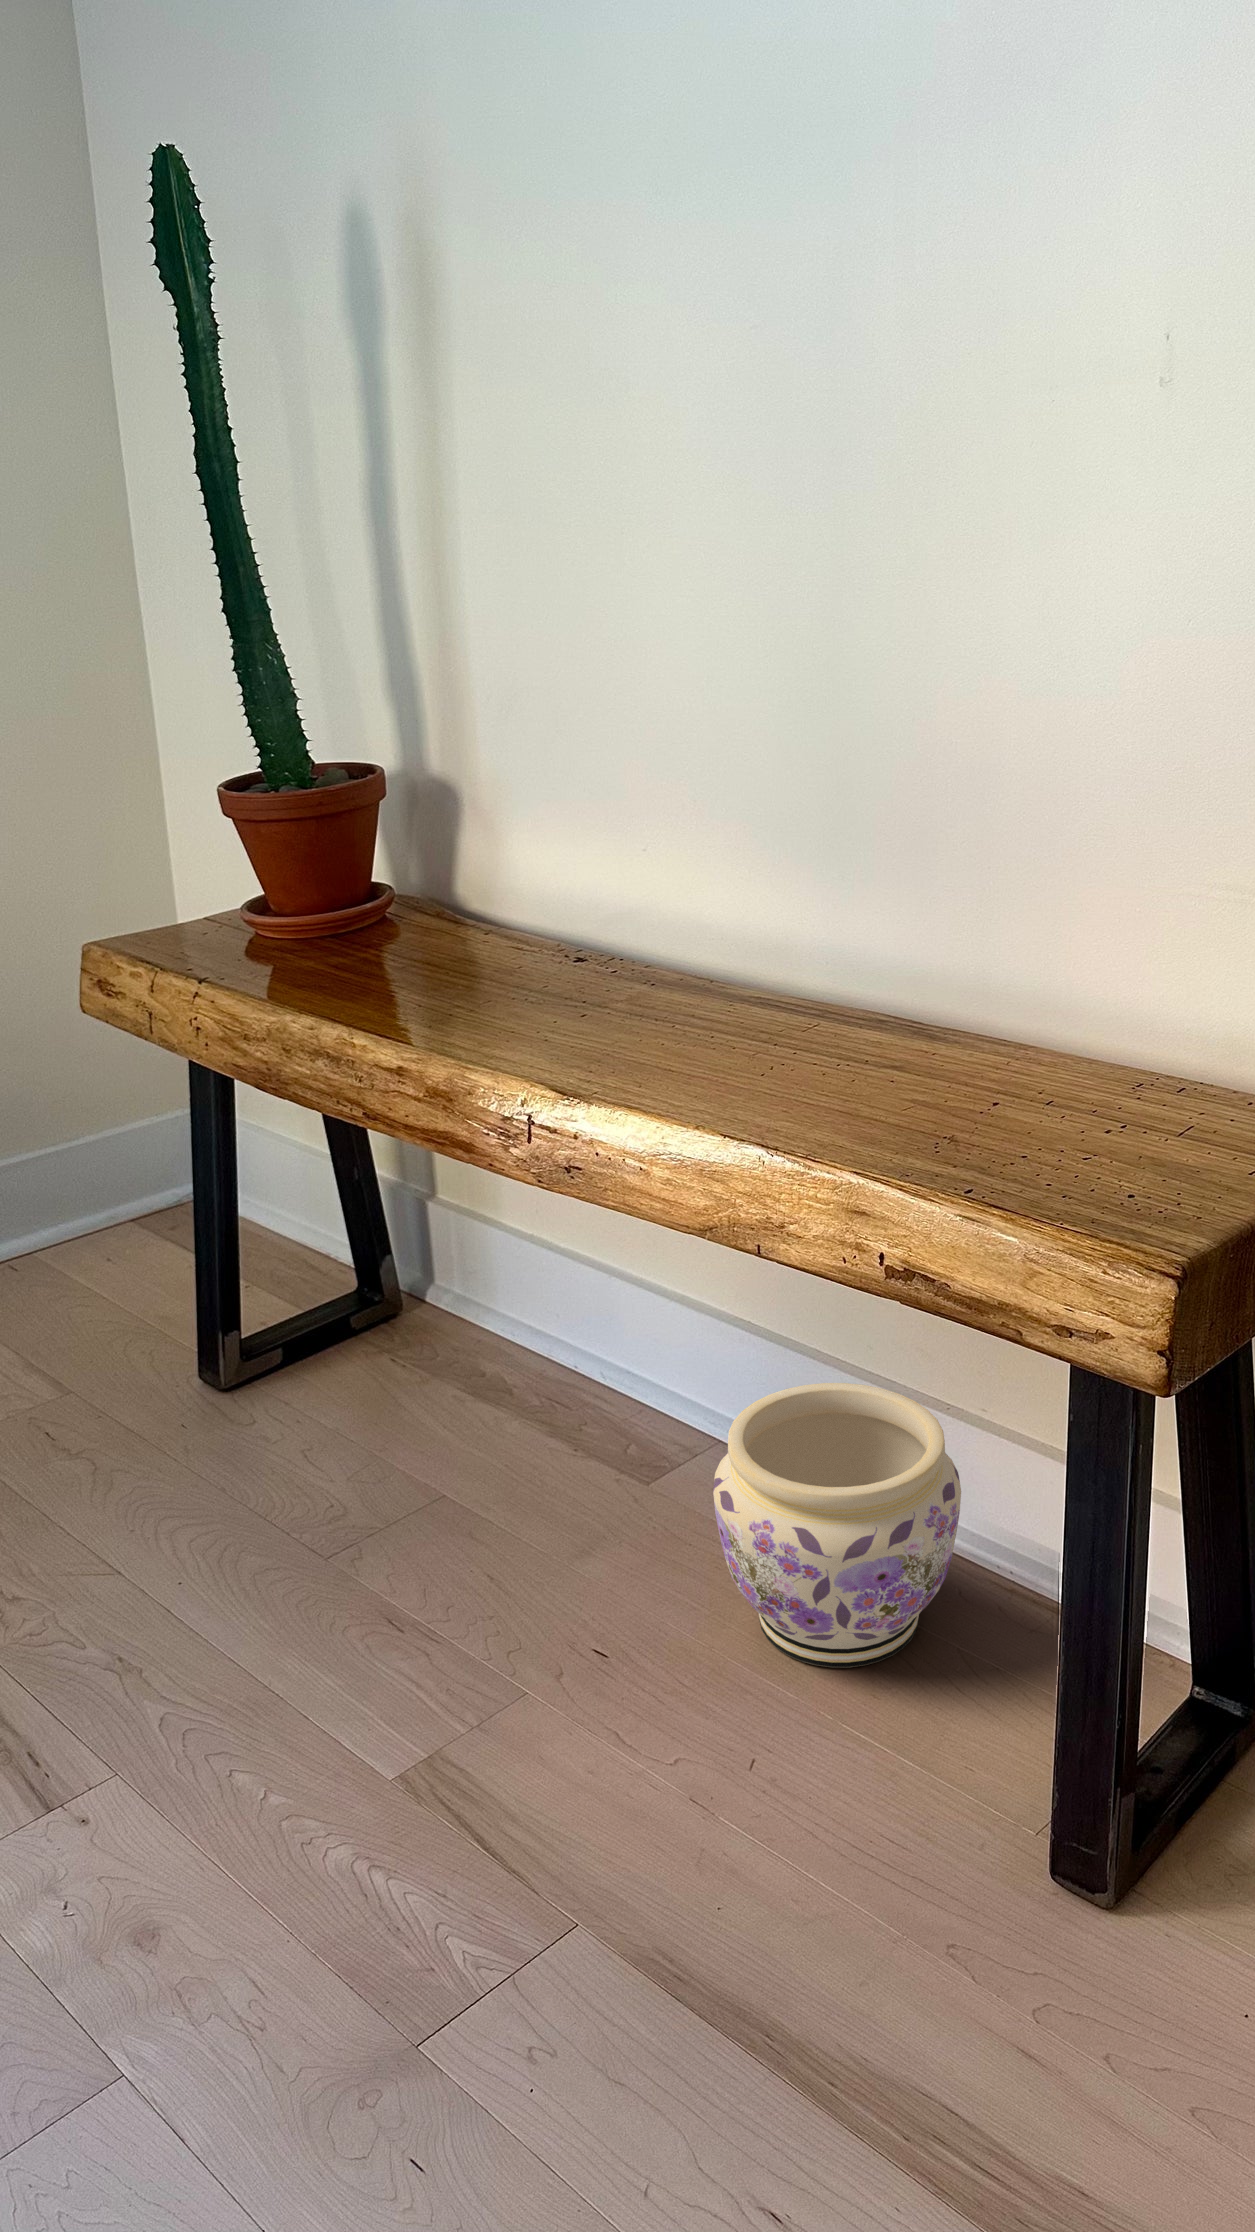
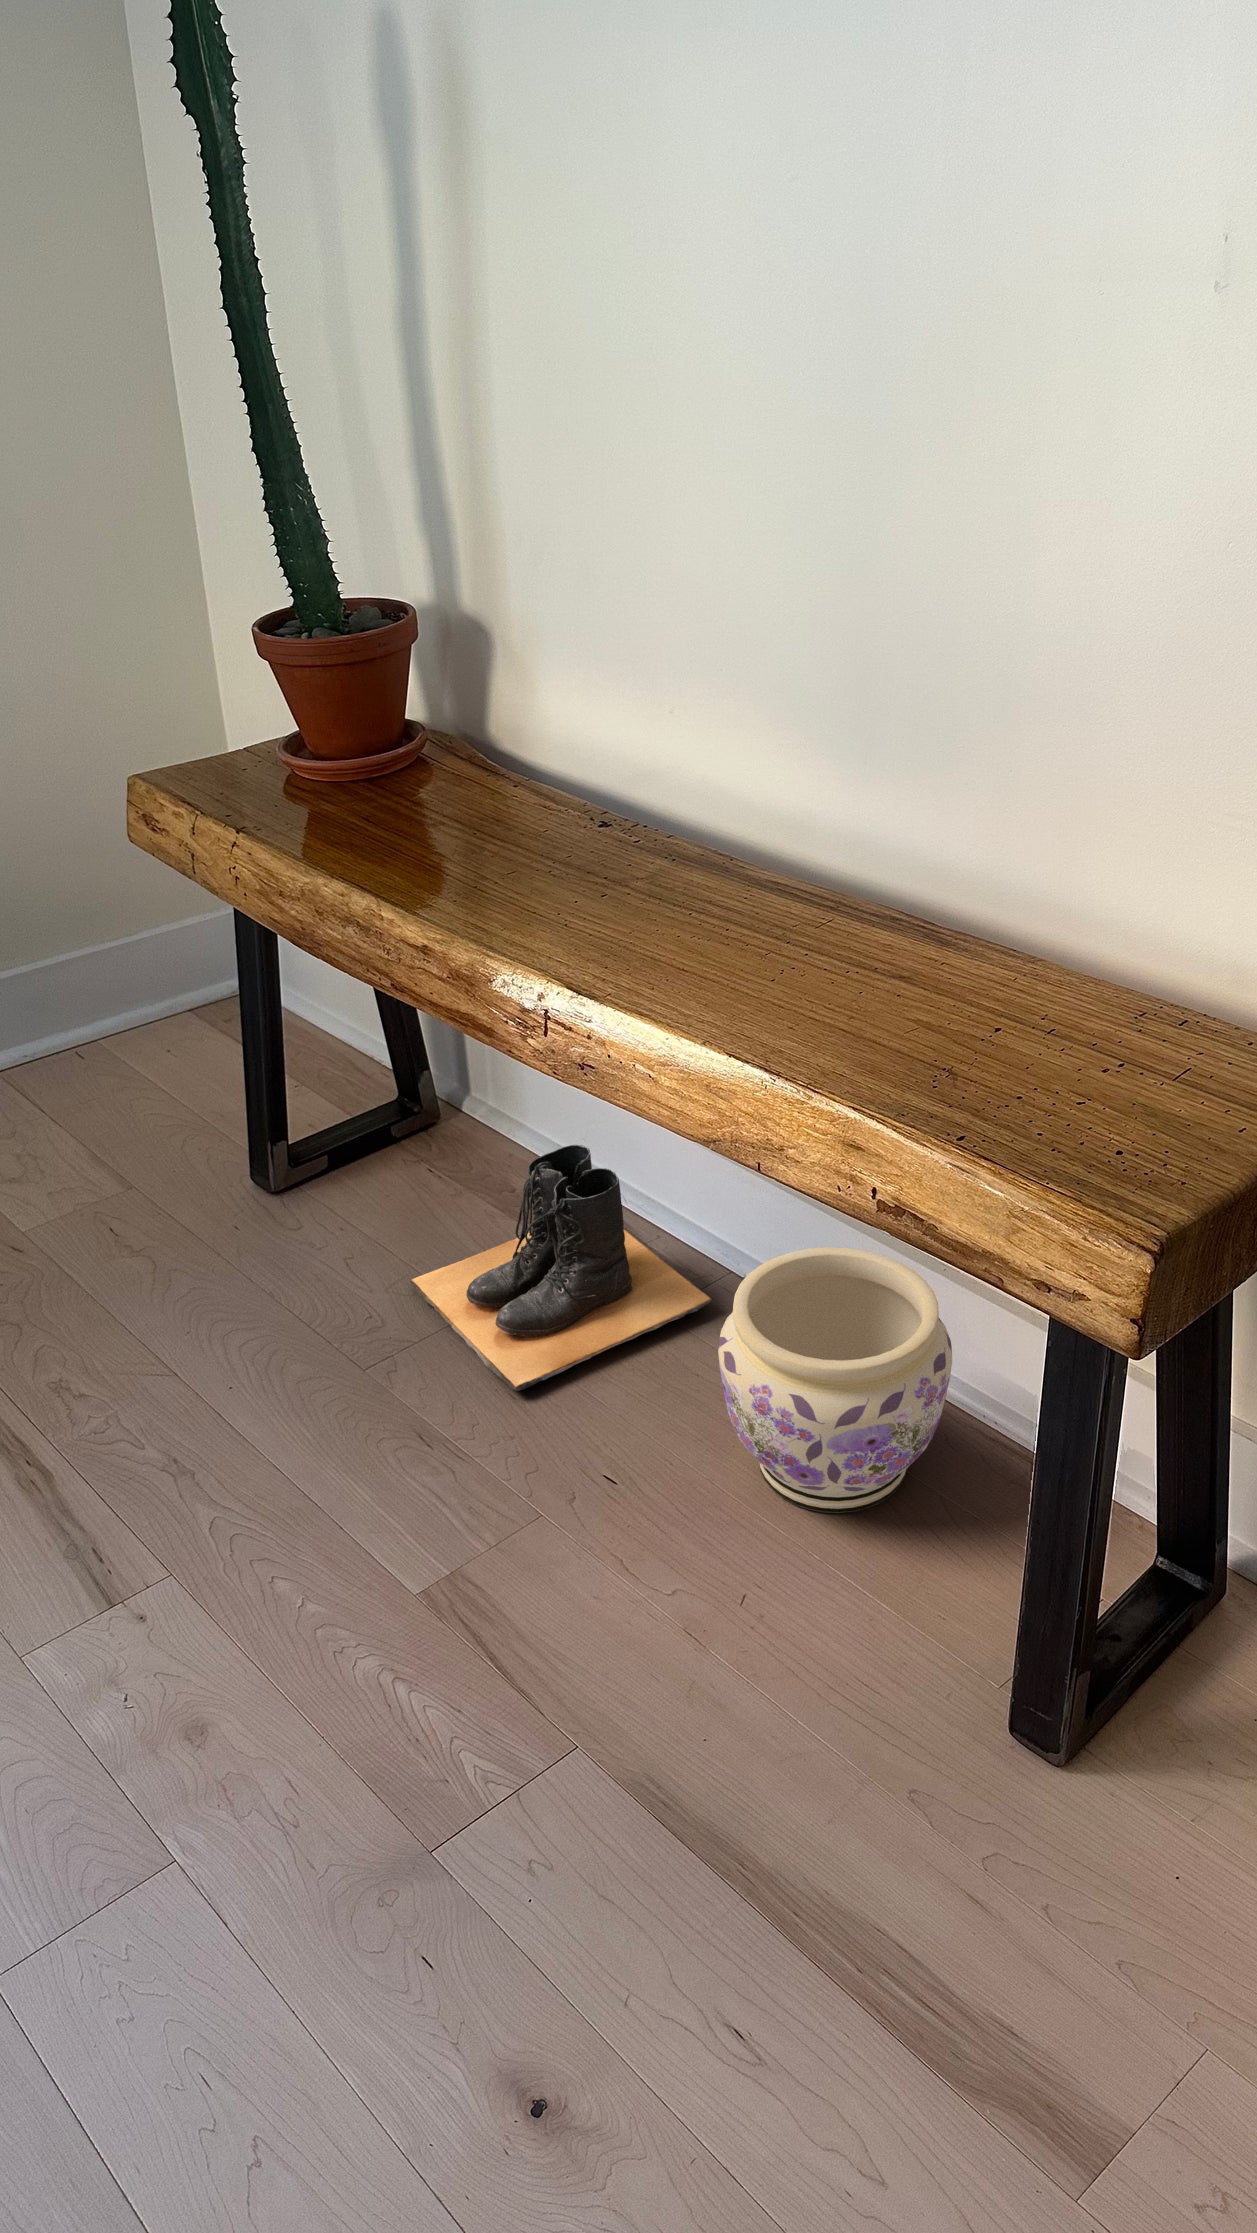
boots: none [376,1304,699,1562] -> present [410,1144,712,1391]

